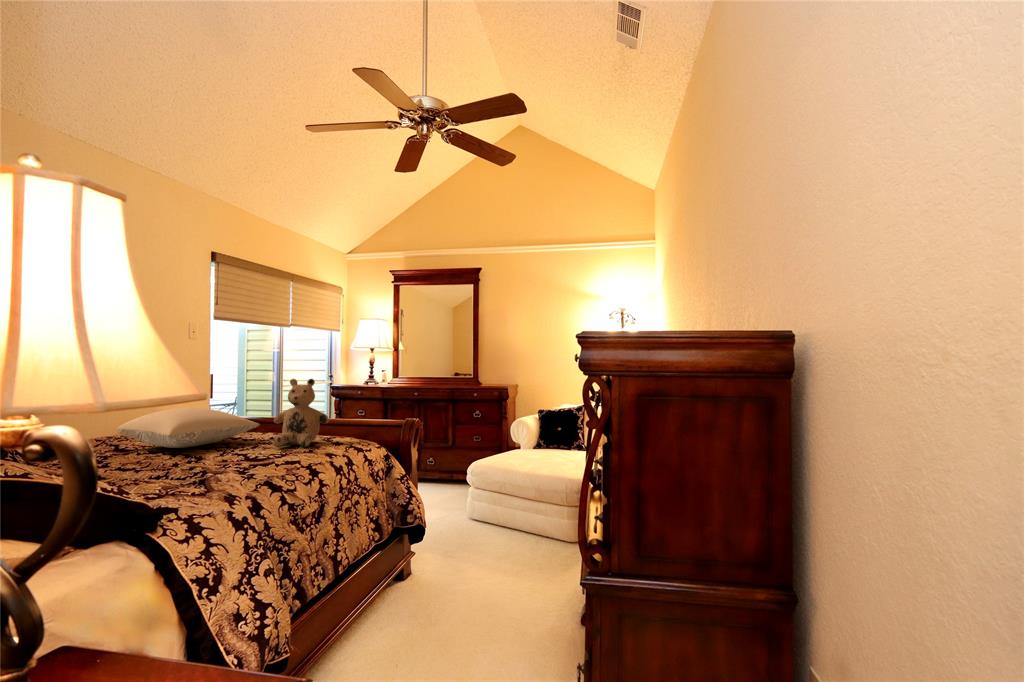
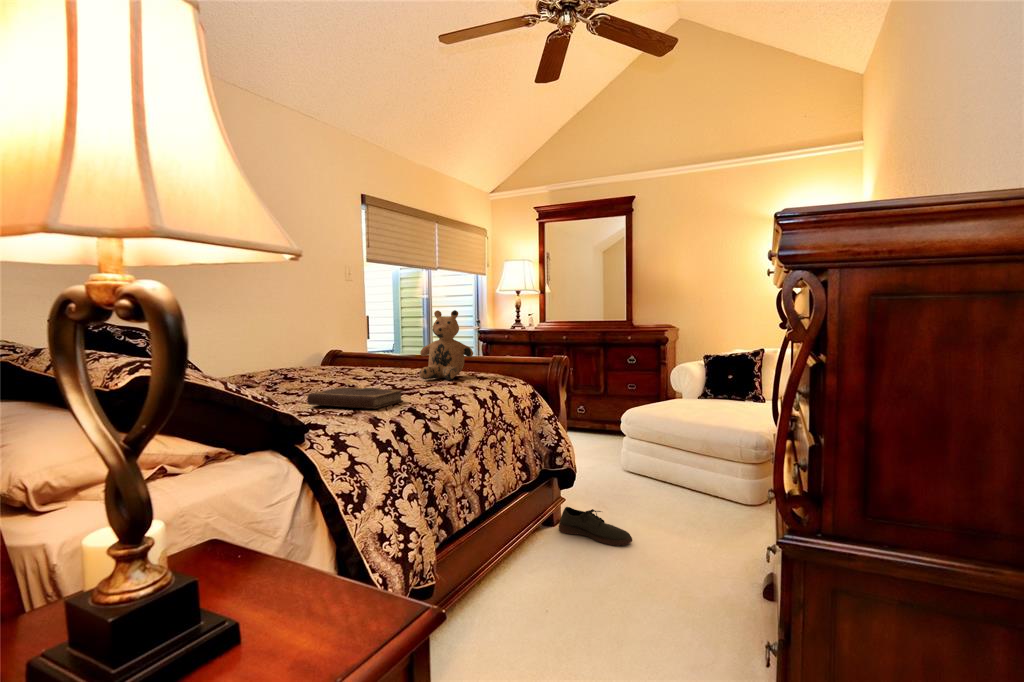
pillow: present [117,408,259,448] -> none [285,340,408,378]
notebook: none [153,463,259,486] -> present [307,387,403,409]
shoe: none [409,562,477,595] -> present [559,507,632,545]

